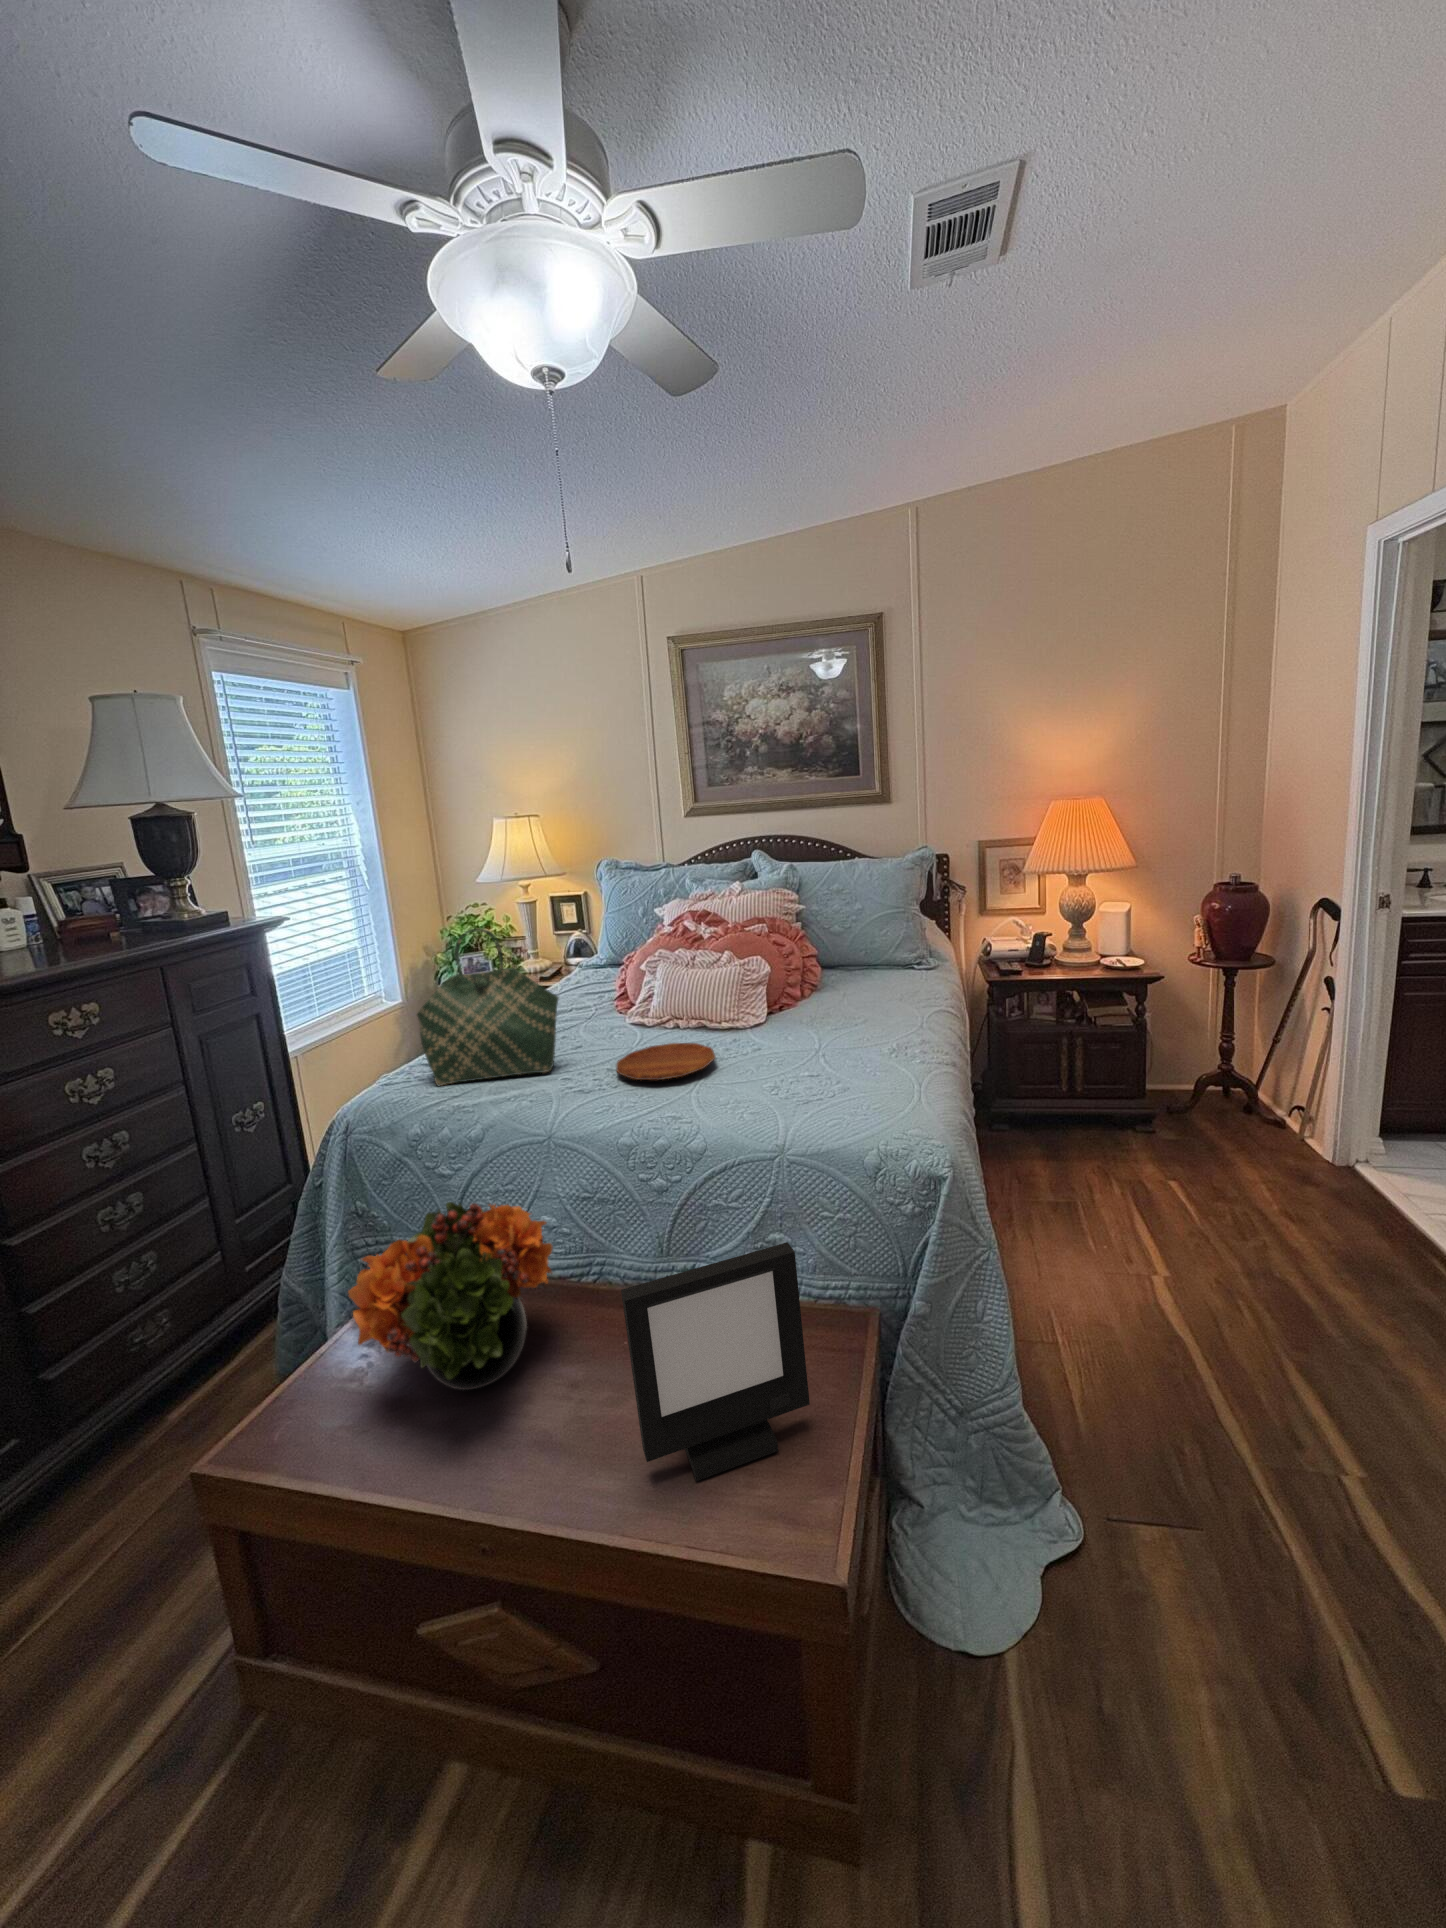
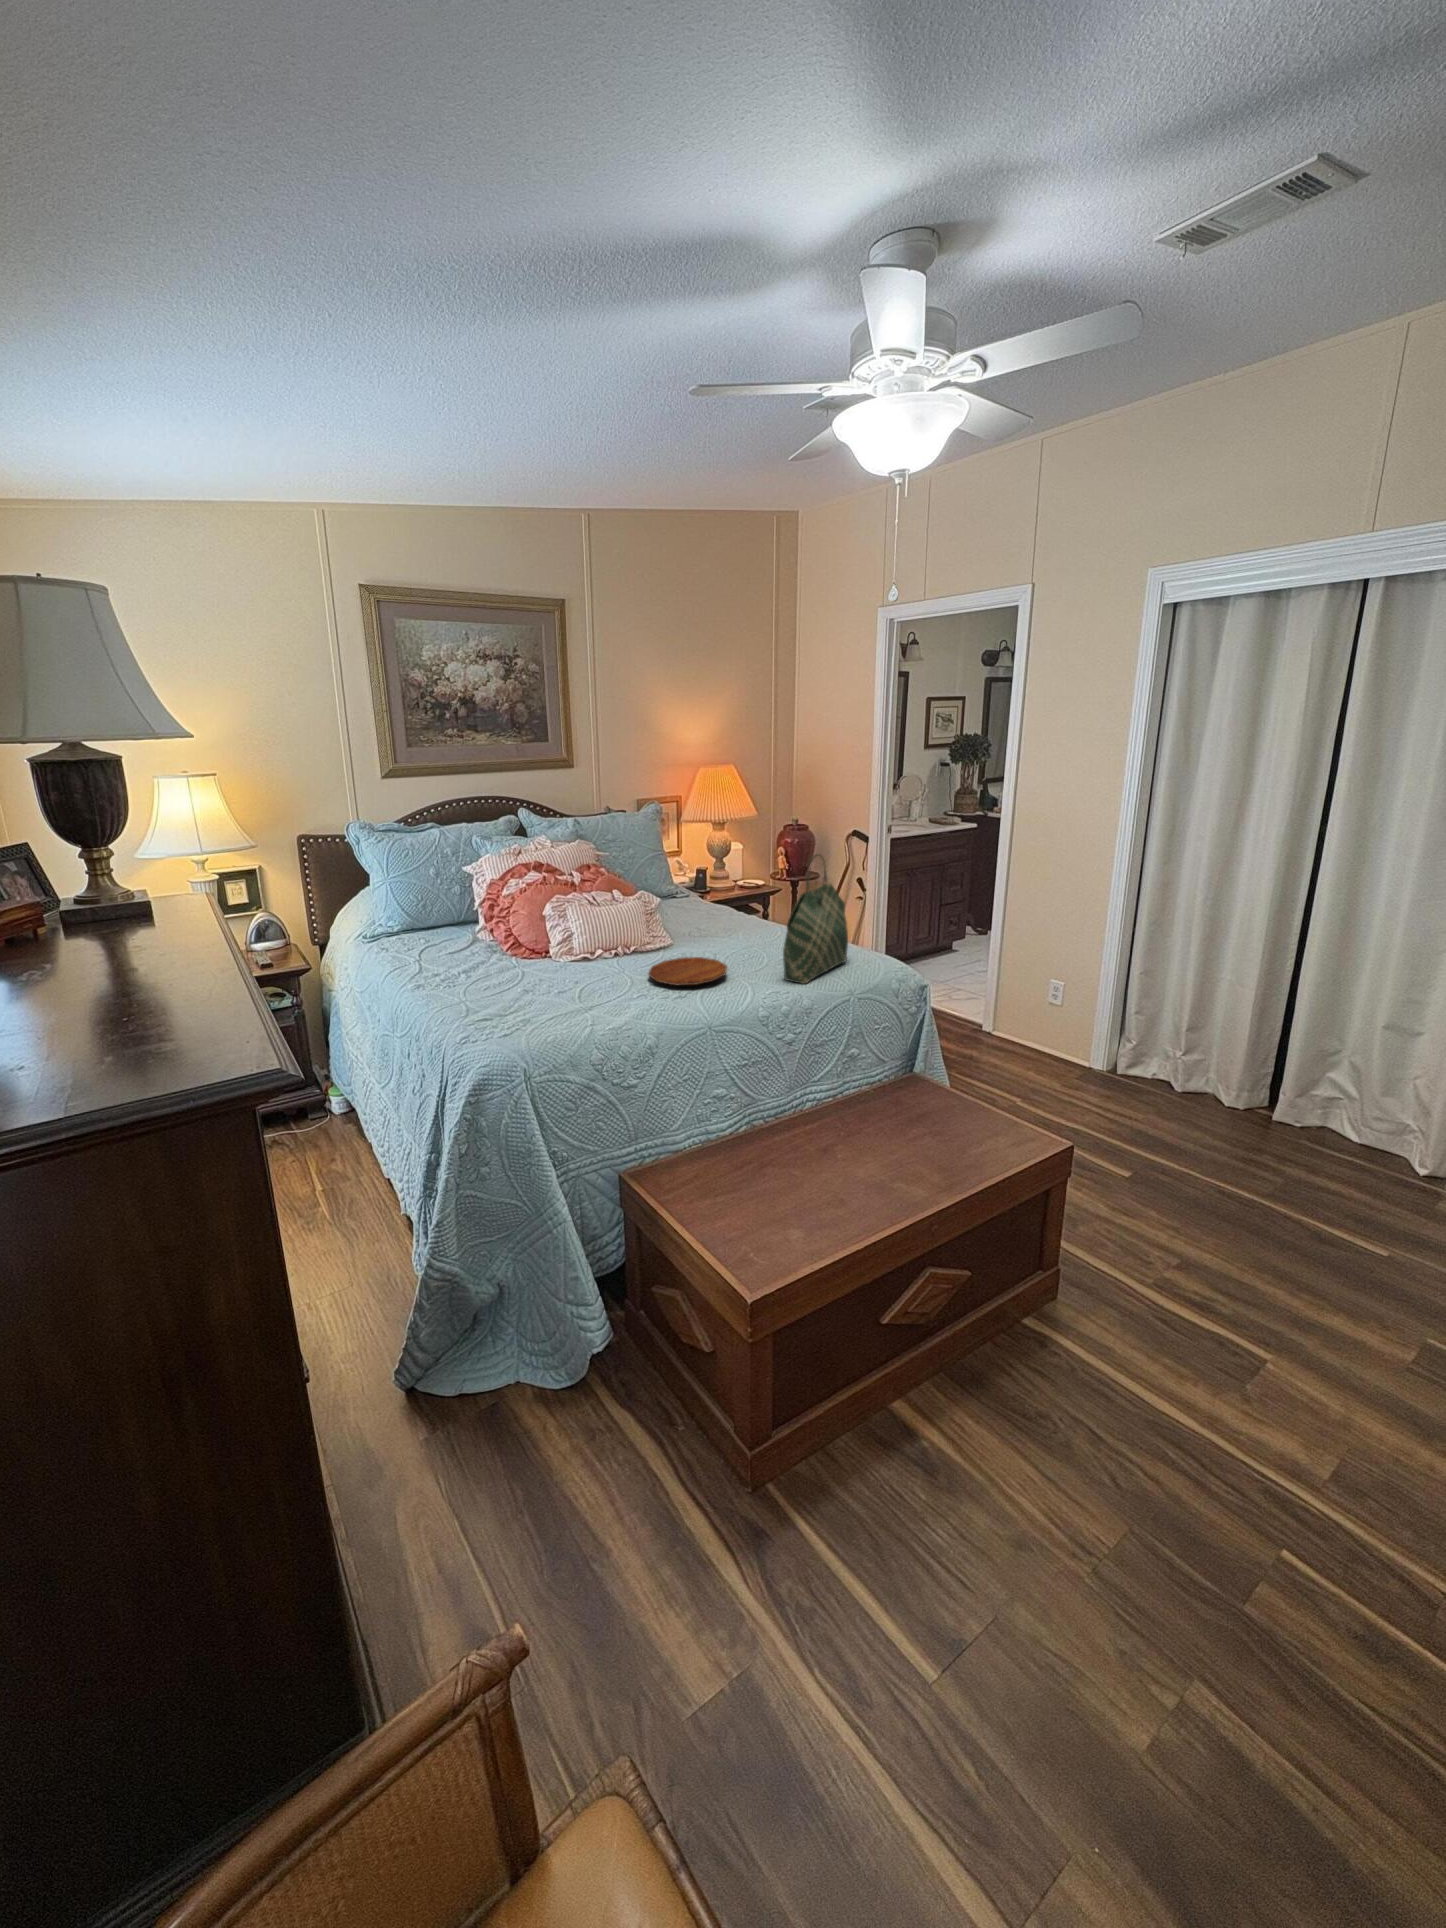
tote bag: present [417,929,559,1086] -> present [783,854,848,984]
flower arrangement: present [348,1202,552,1390] -> none [715,1058,869,1191]
picture frame: present [621,1242,810,1481] -> none [913,1019,977,1157]

